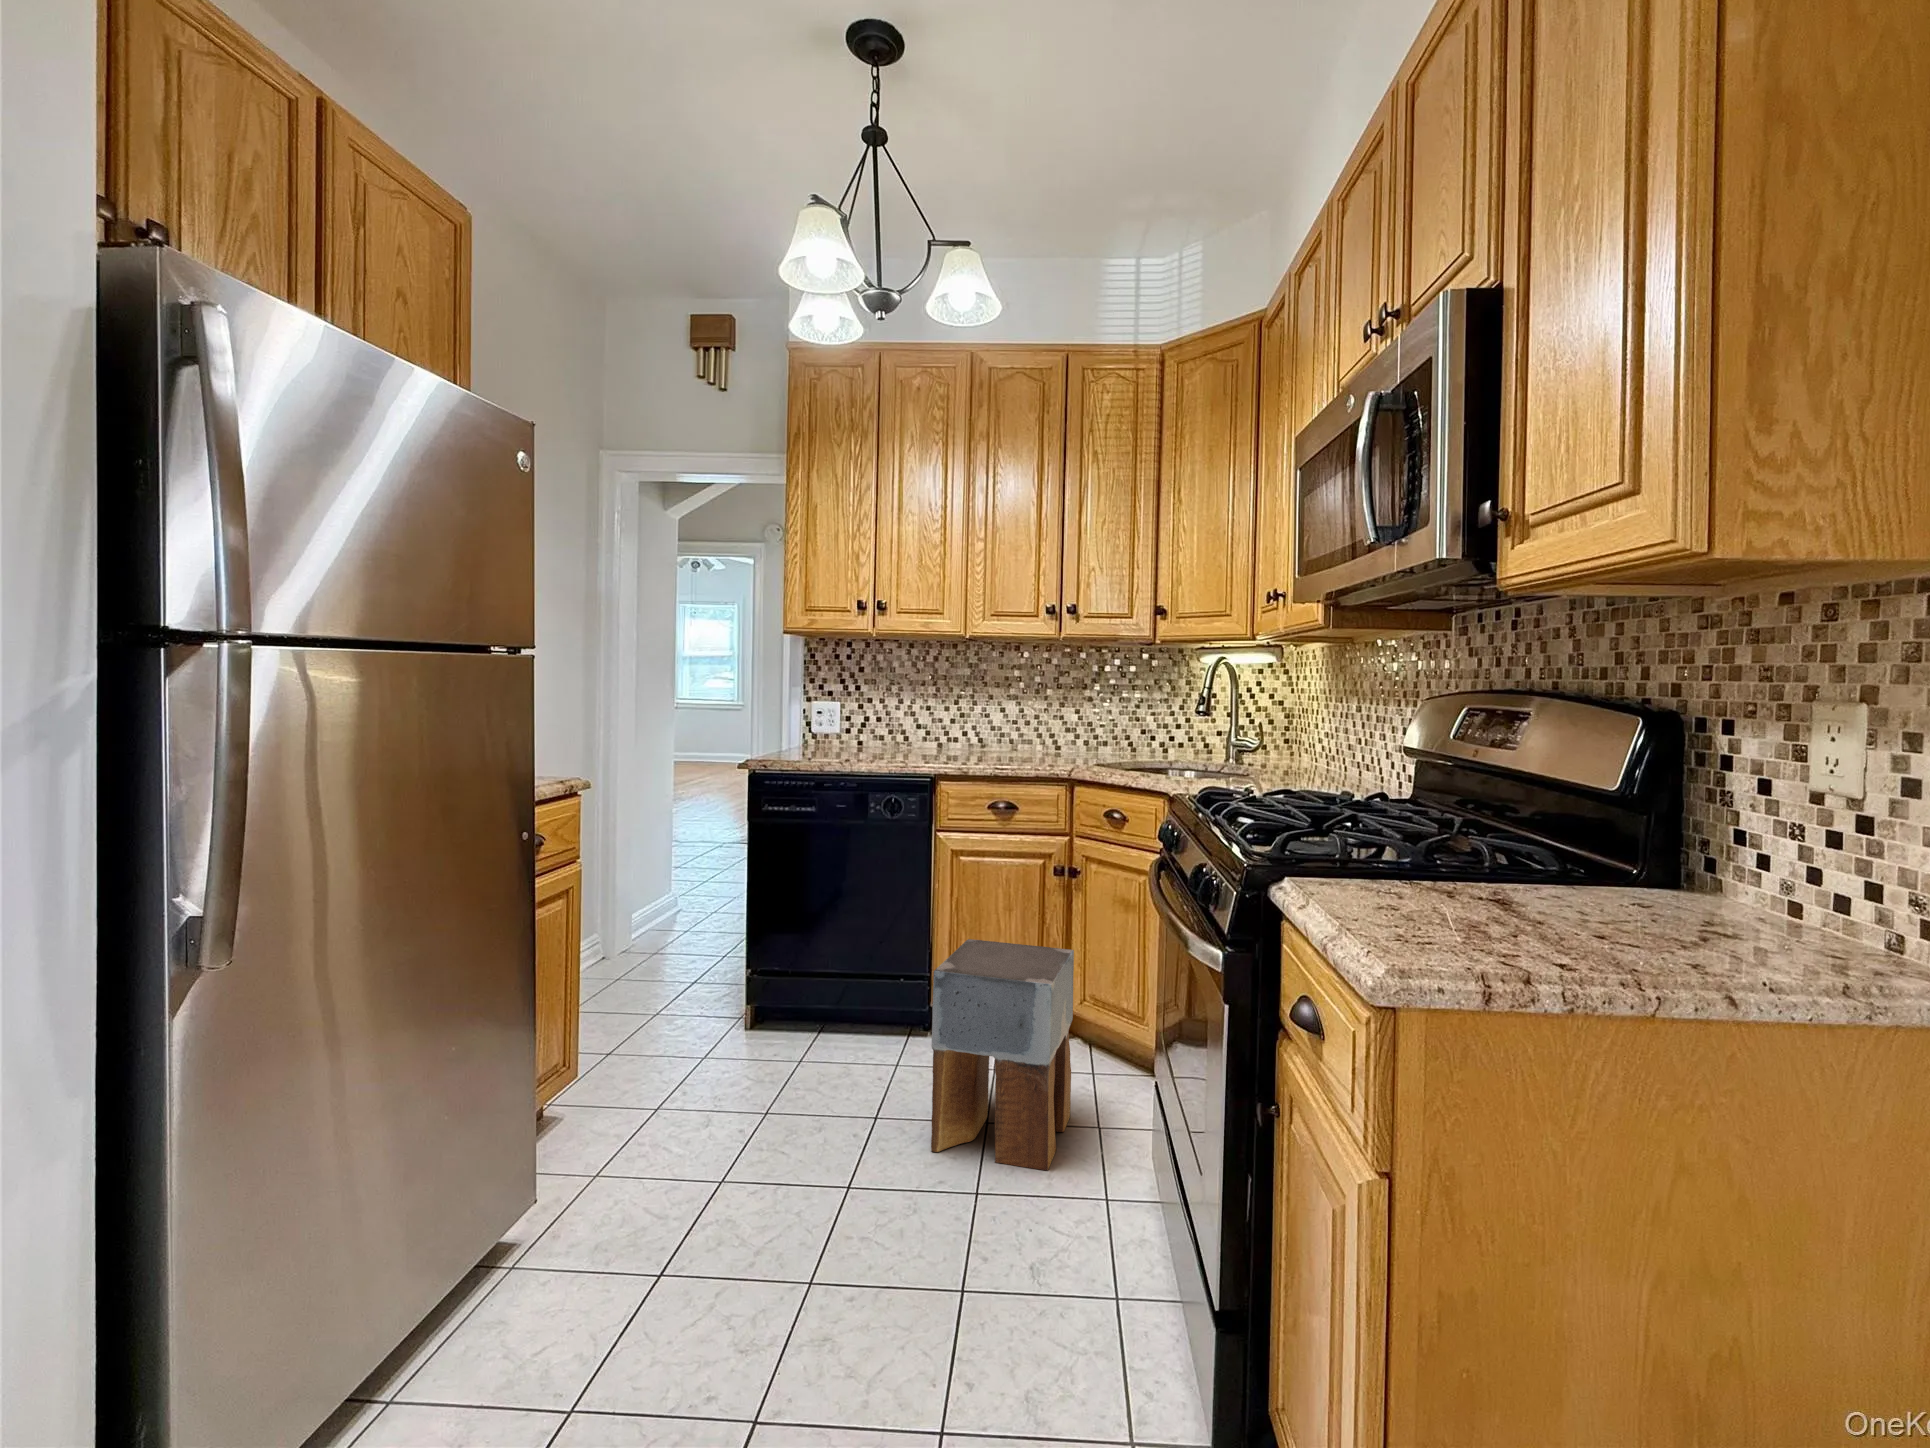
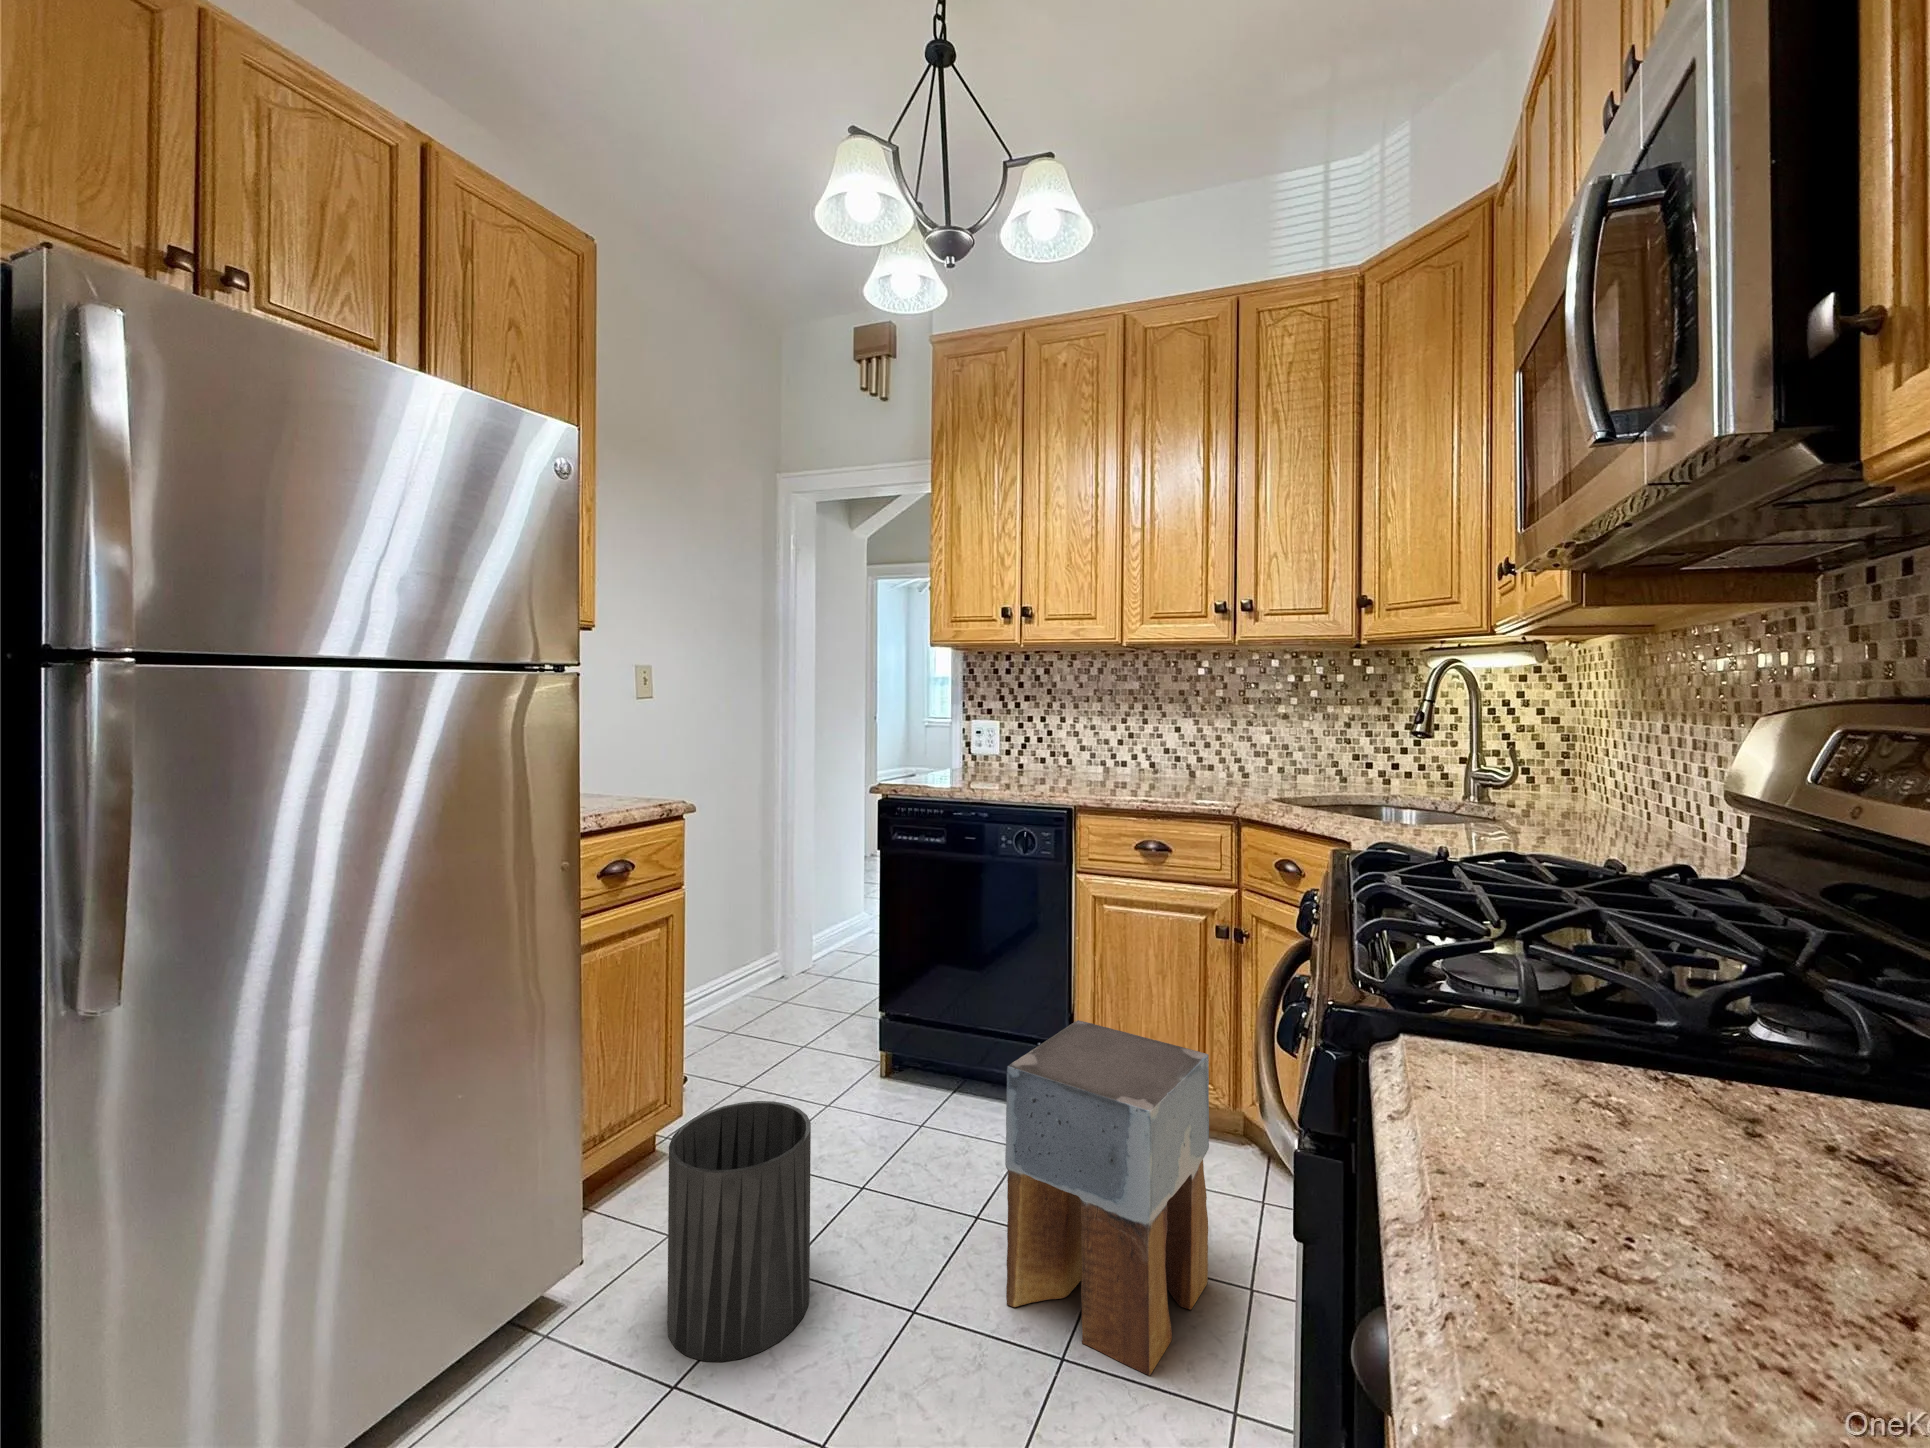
trash can: none [657,1025,776,1224] -> present [667,1101,811,1362]

